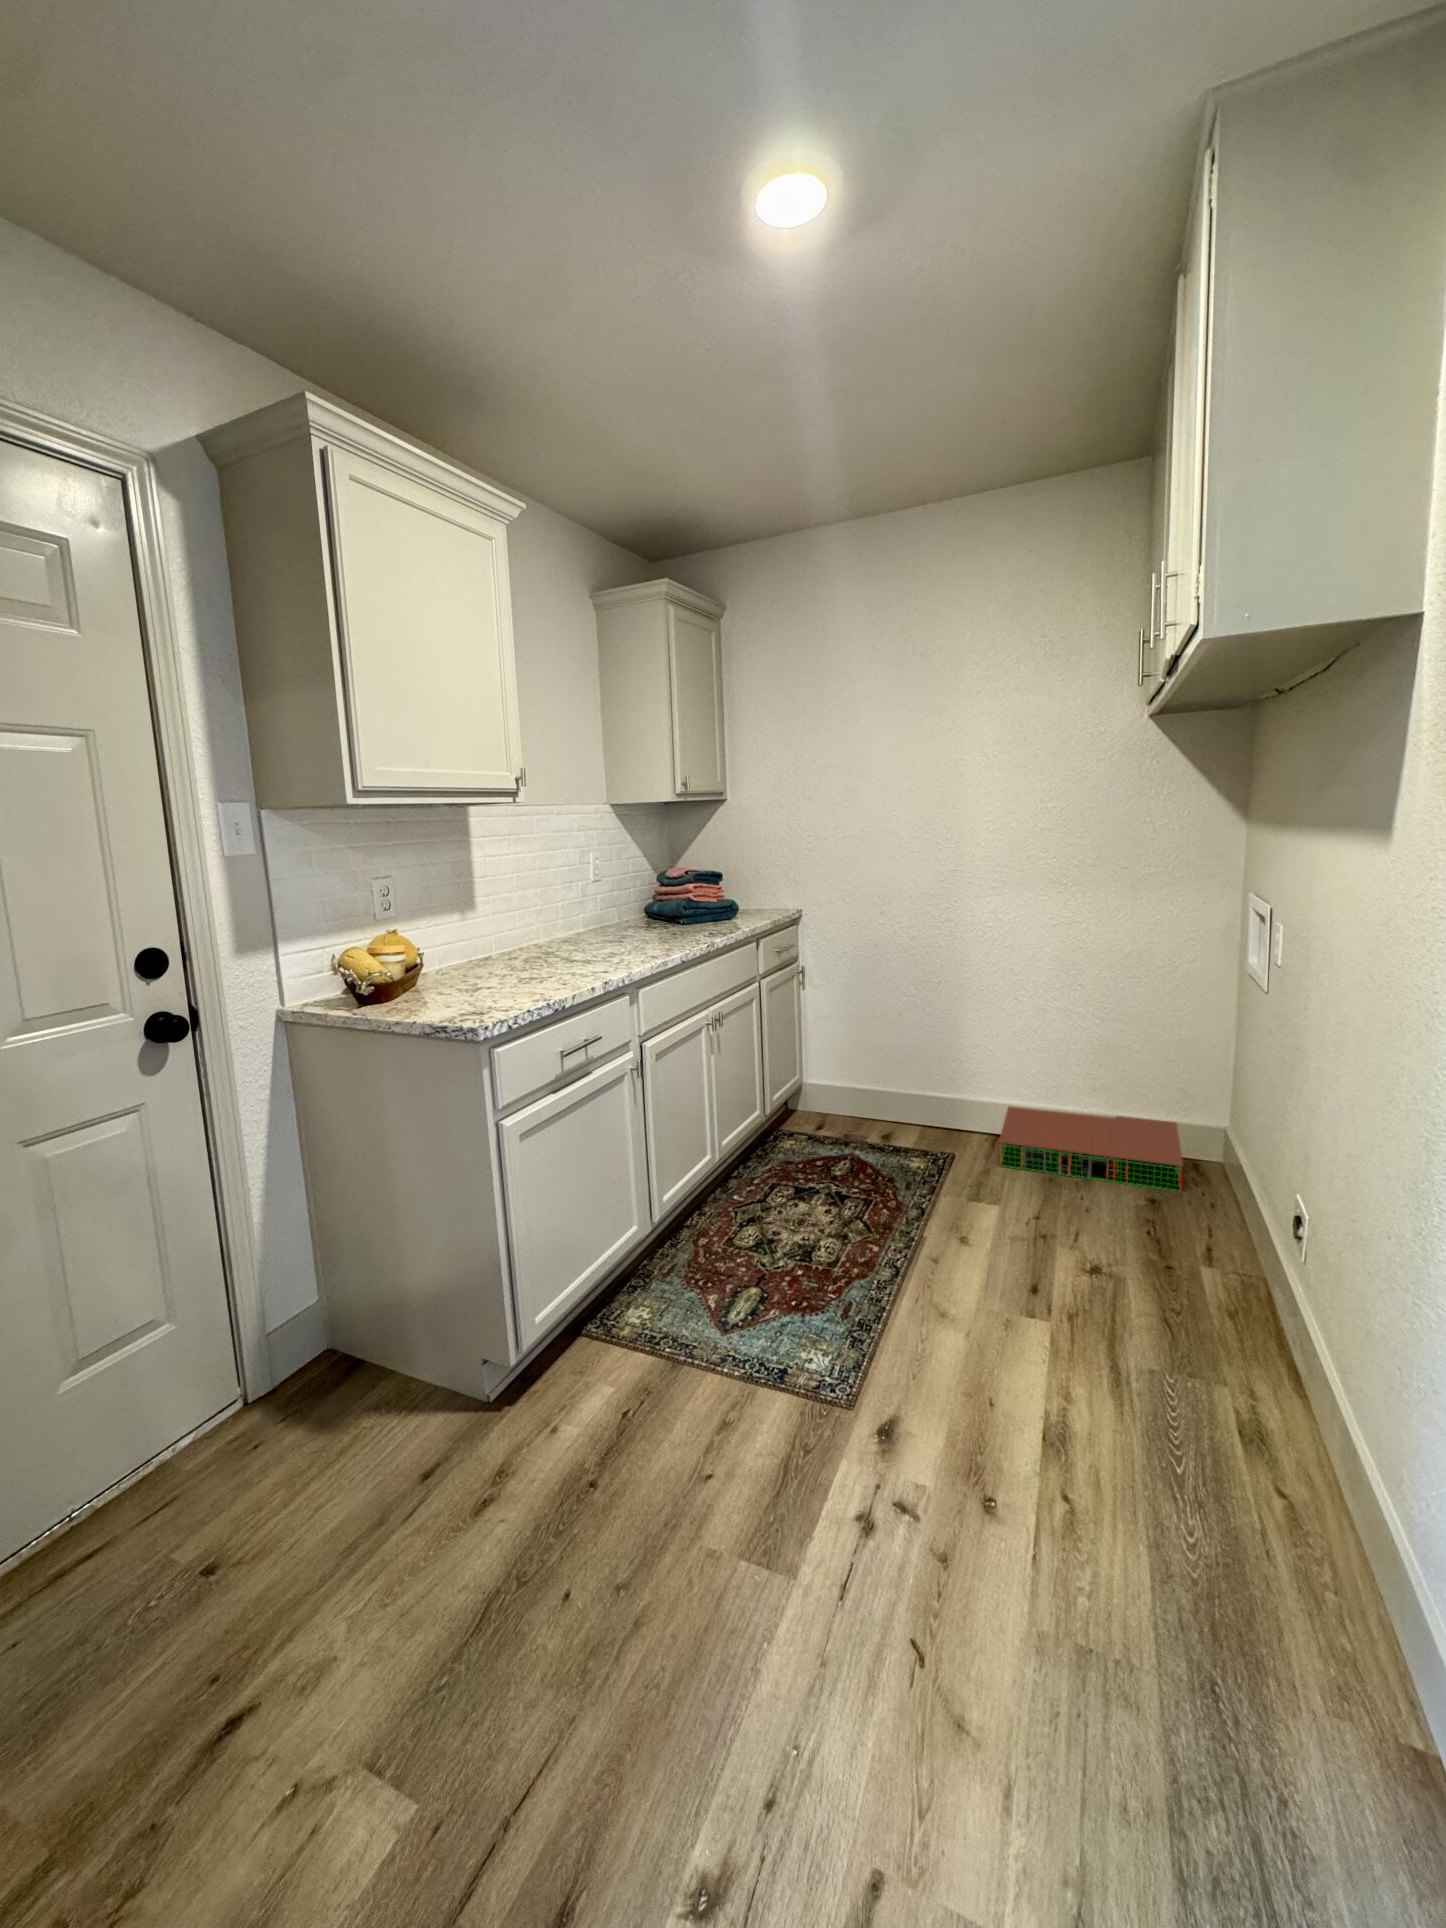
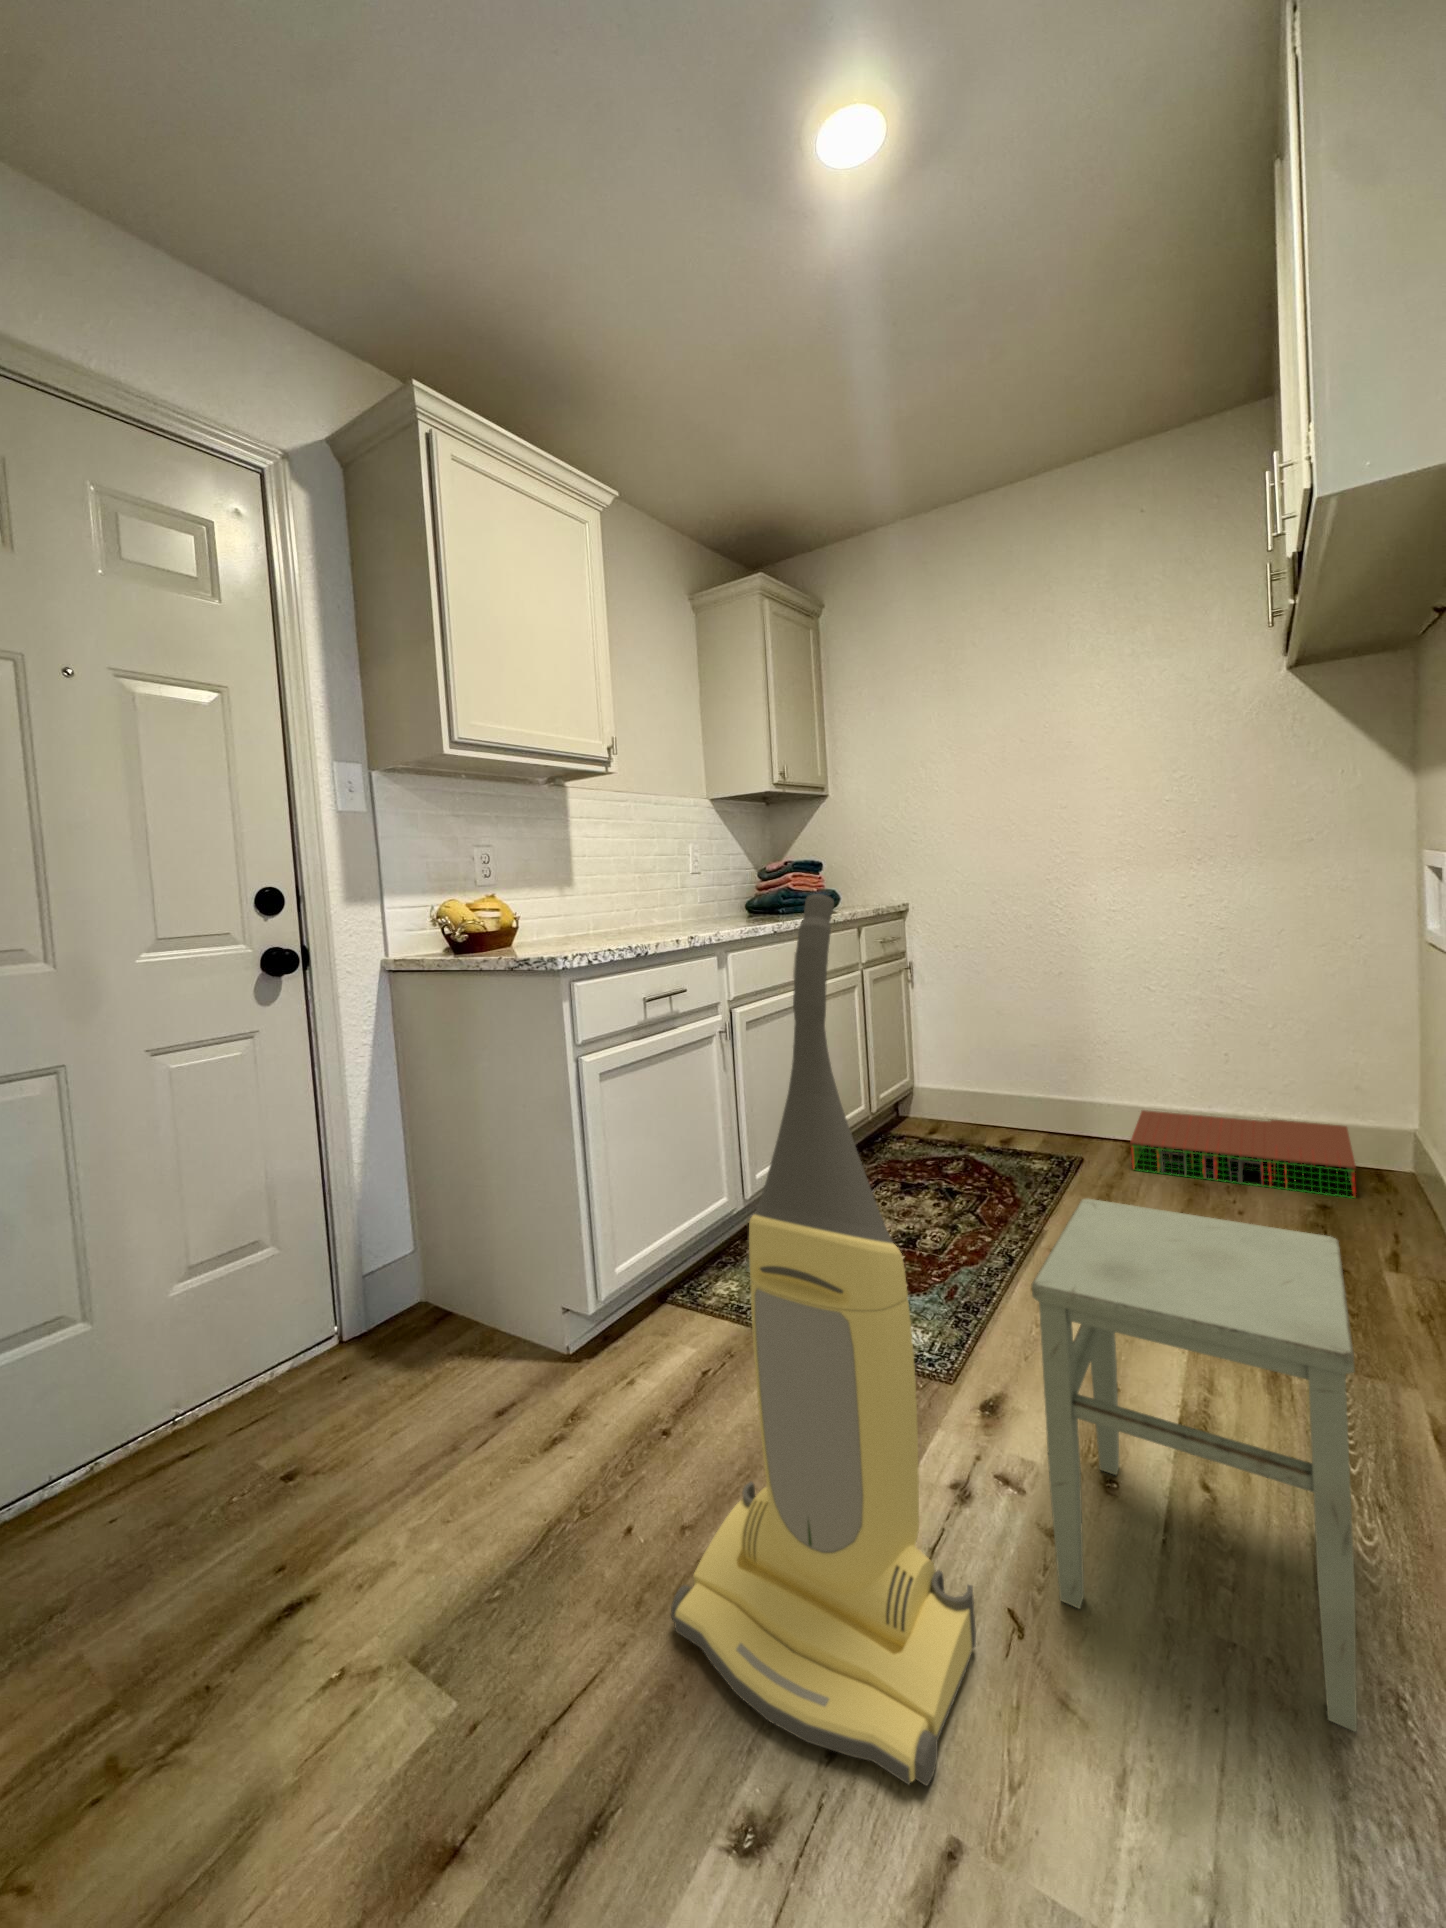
vacuum cleaner: none [617,1026,885,1824] -> present [671,894,976,1786]
stool: none [941,1262,1200,1718] -> present [1032,1199,1357,1732]

